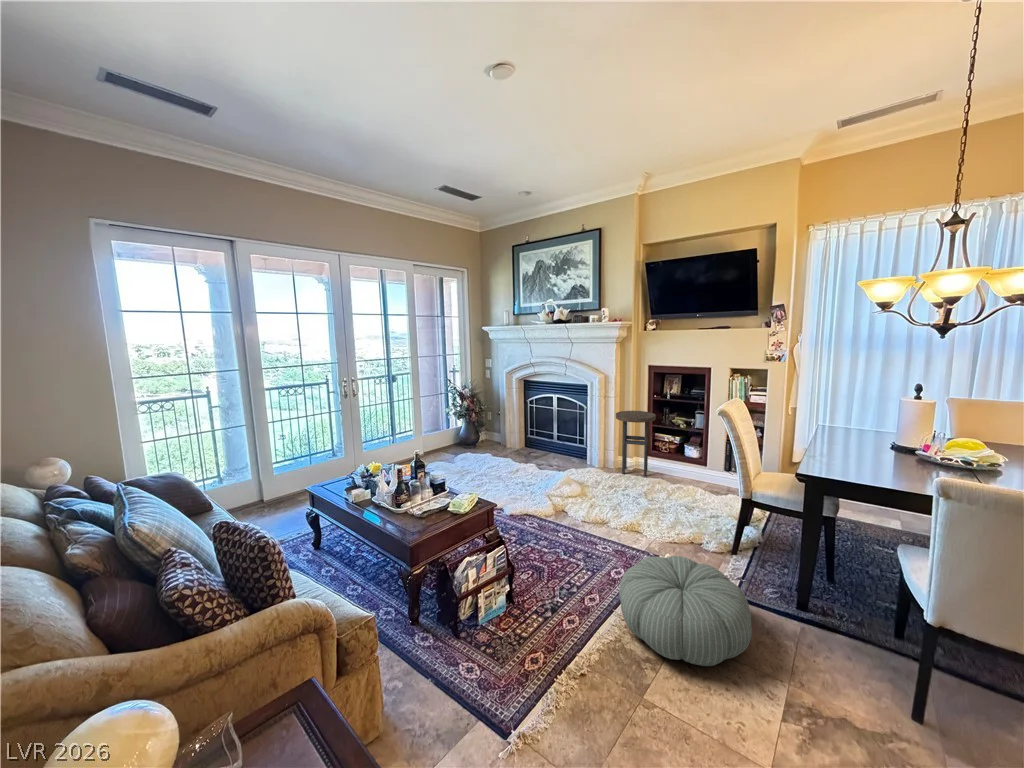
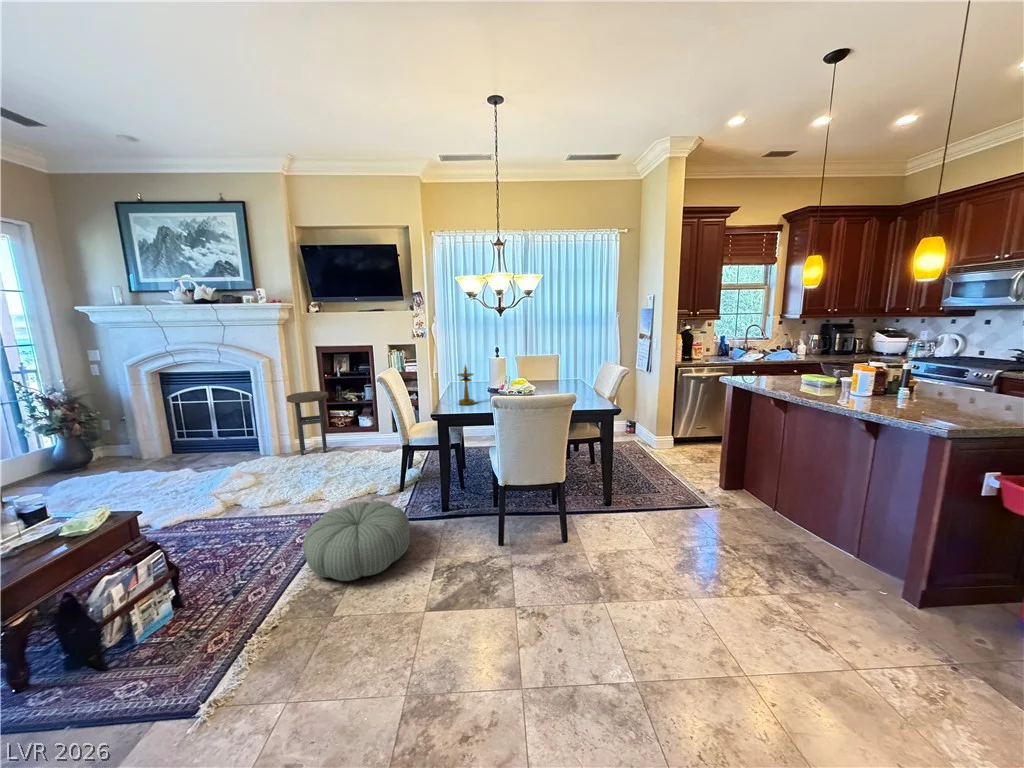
candlestick: none [842,408,878,469] -> present [458,365,475,405]

